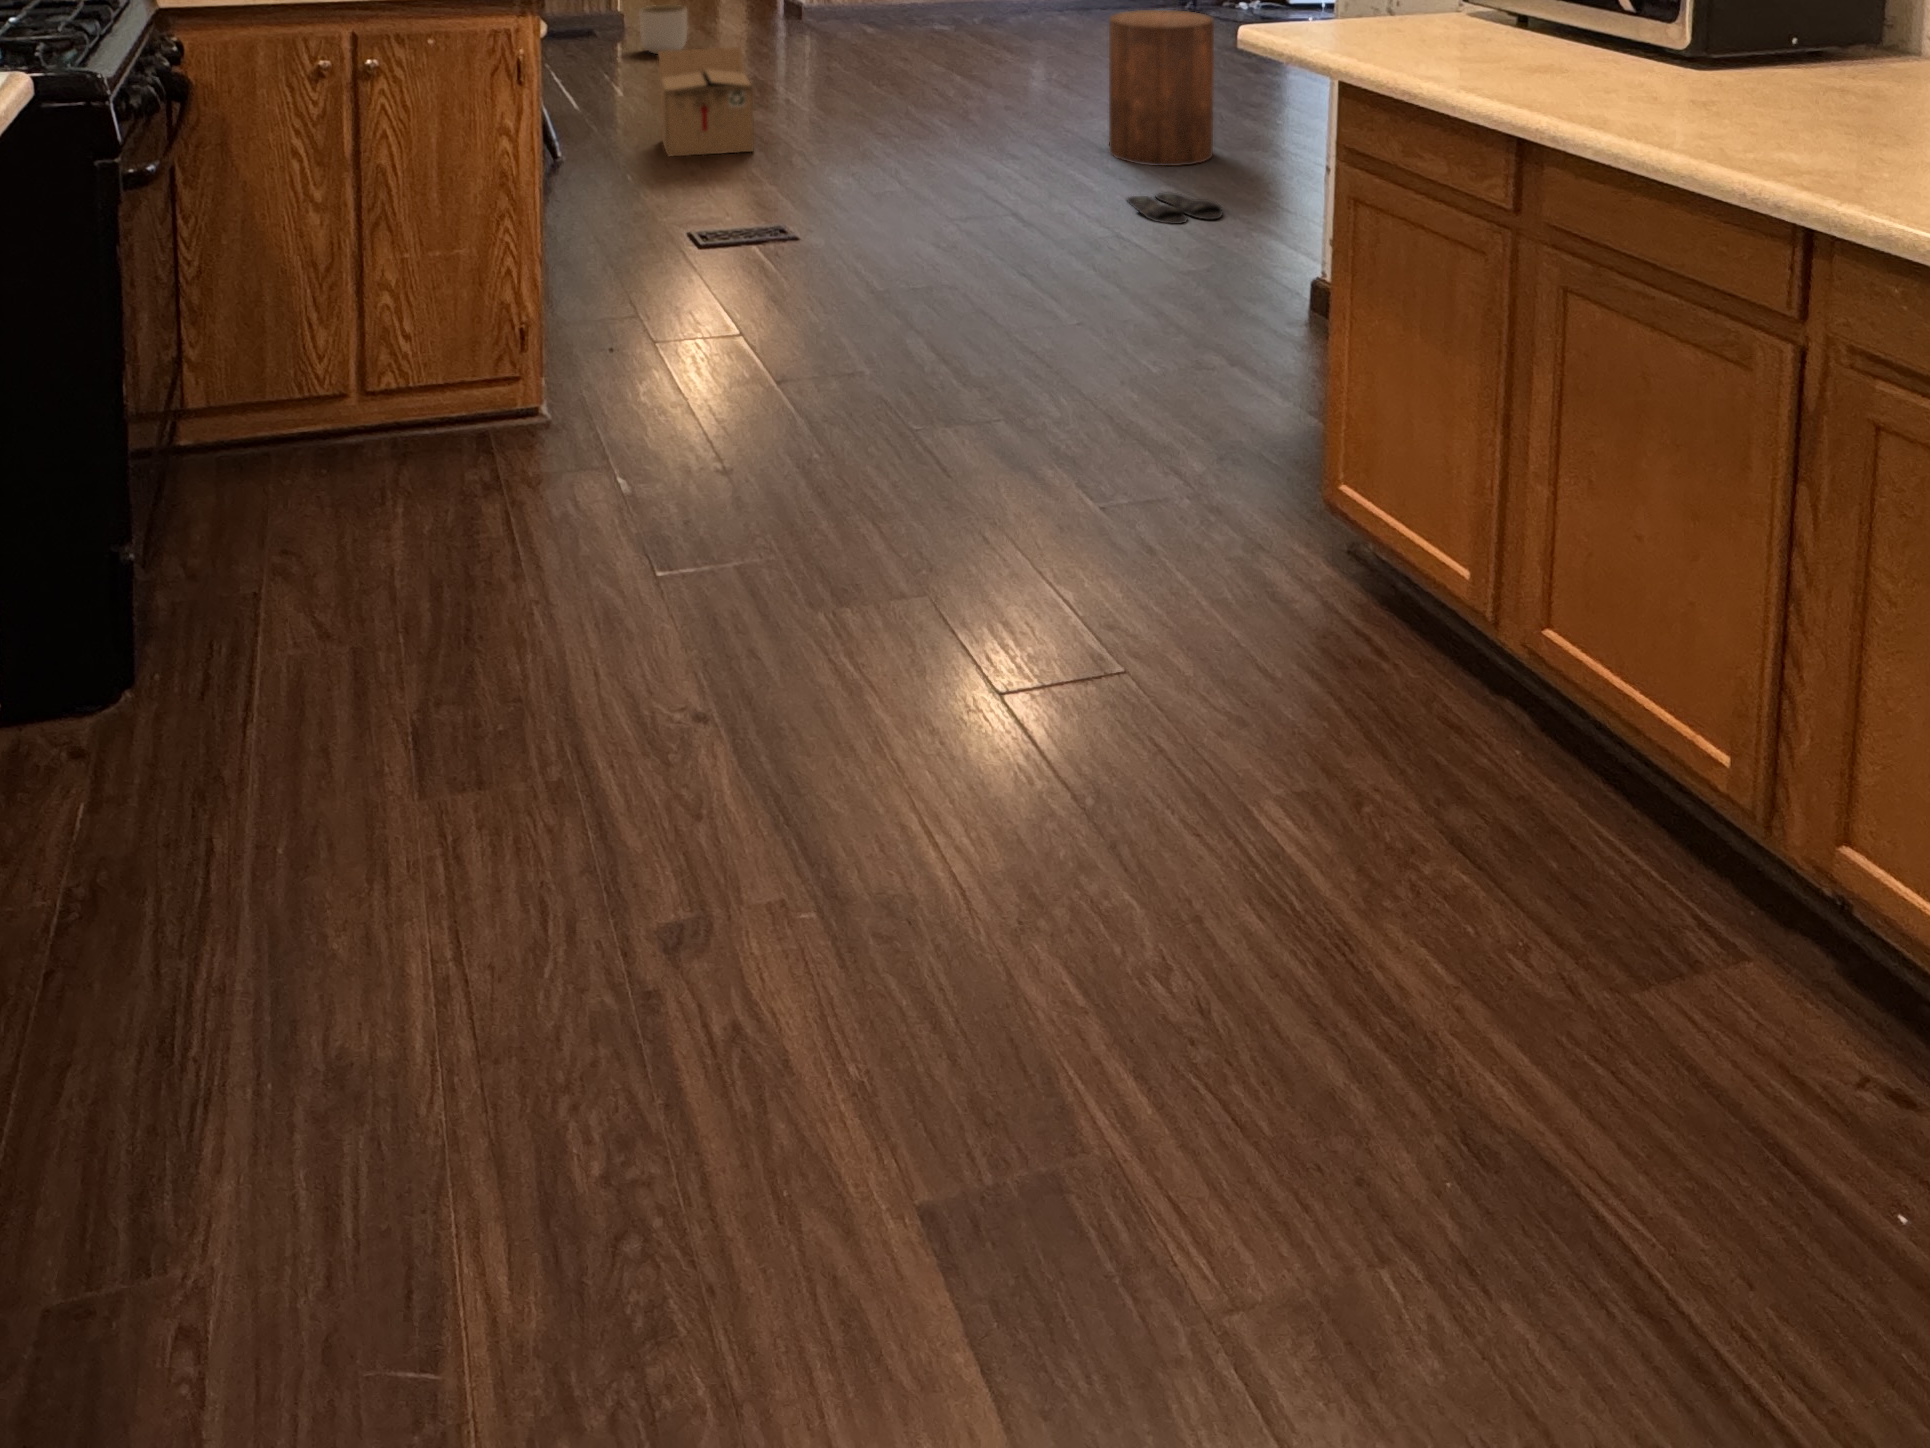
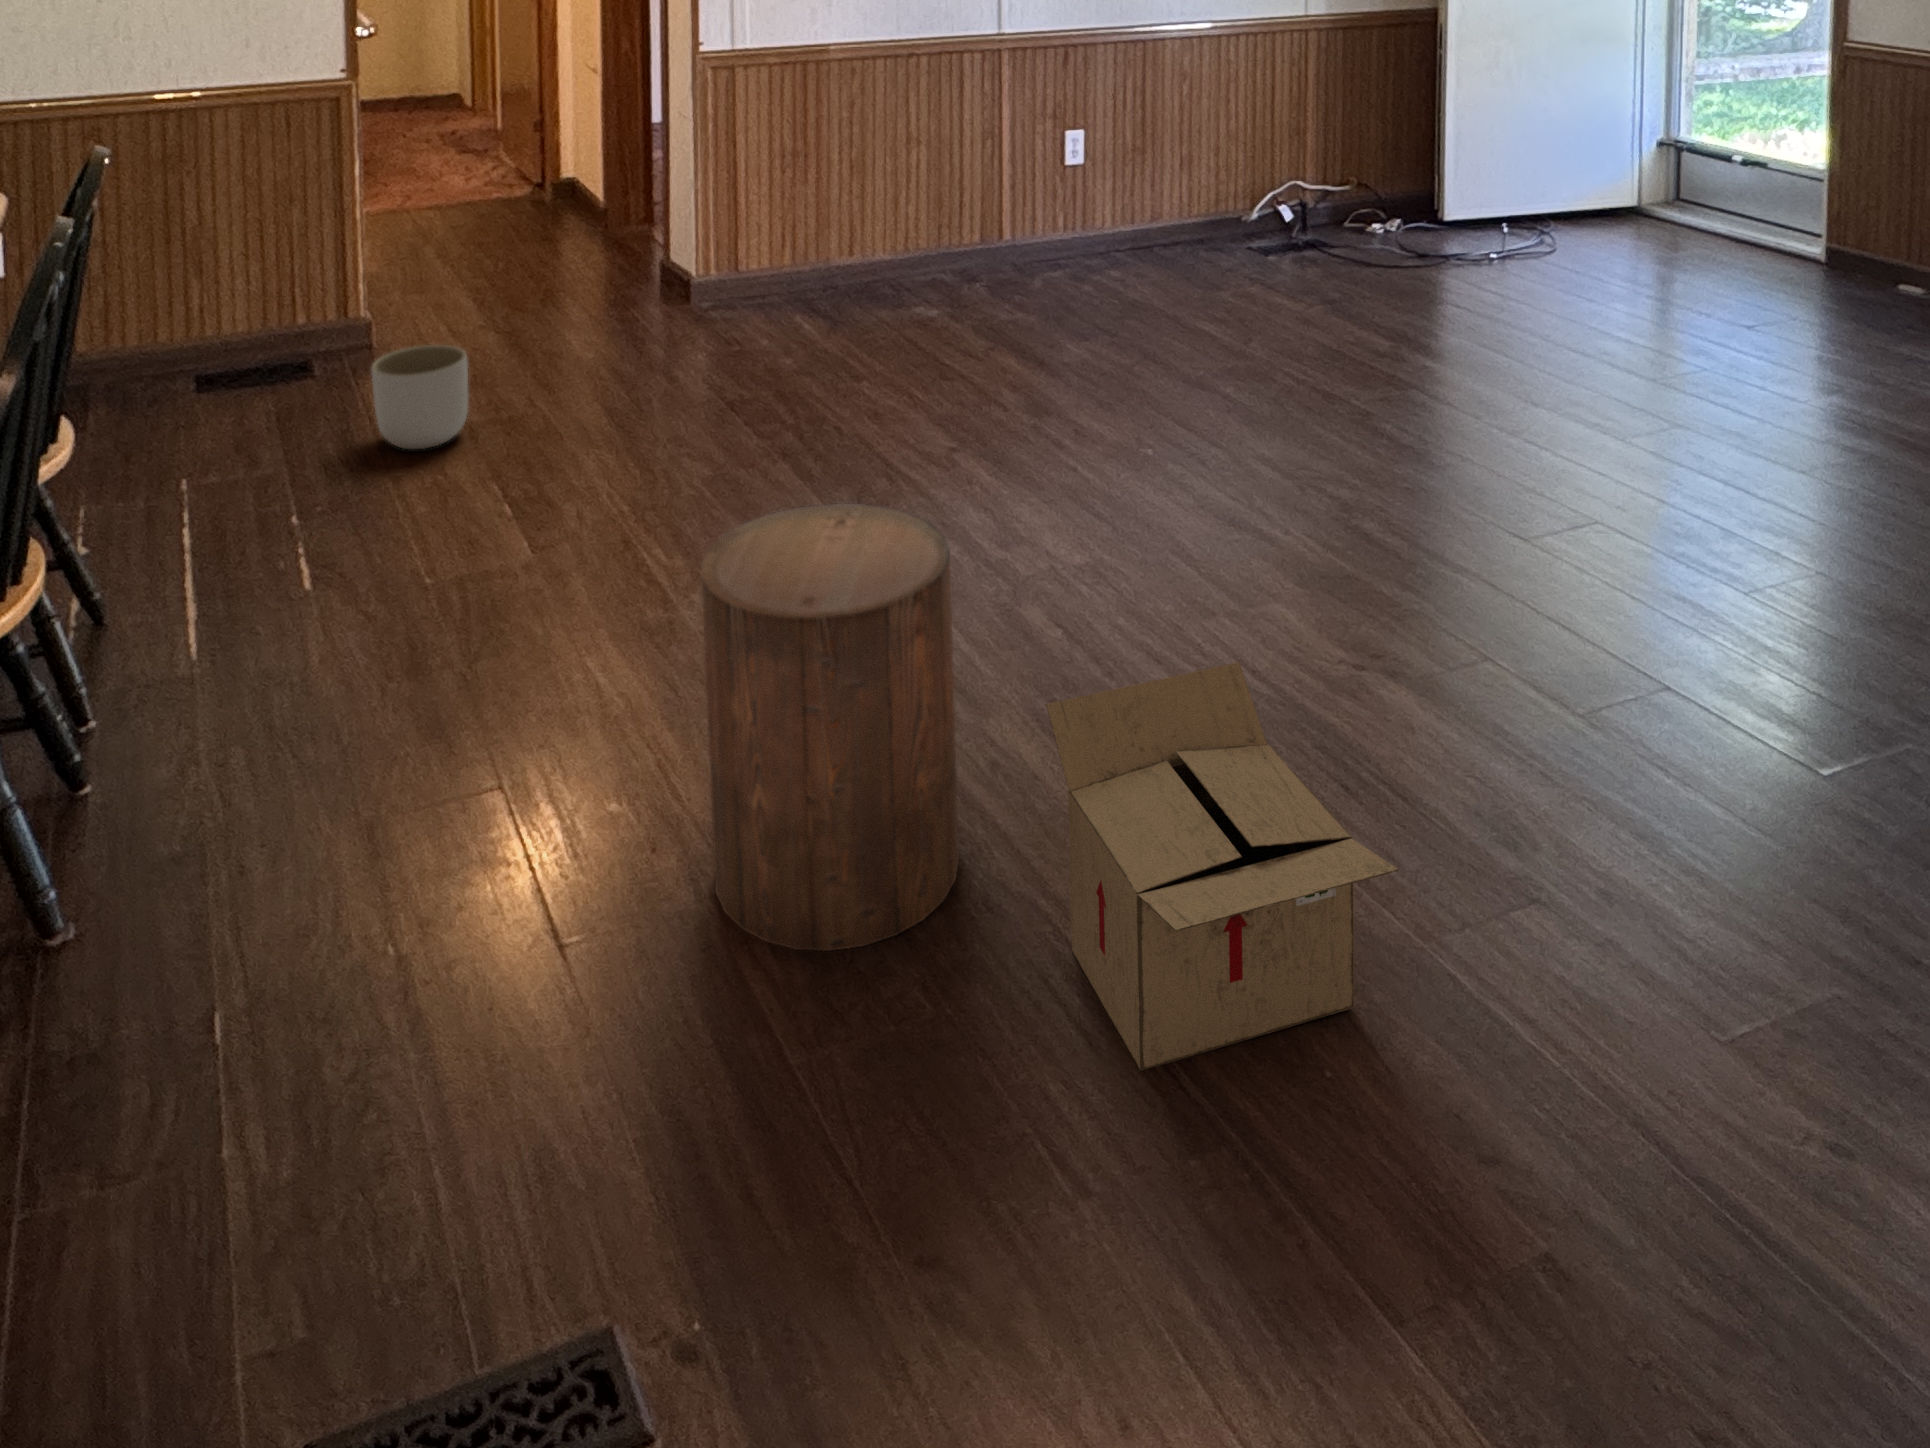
stool: present [1109,10,1214,166] -> present [701,504,959,951]
cardboard box: present [658,47,754,156] -> present [1046,662,1399,1071]
slippers: present [1127,192,1223,224] -> none [1555,1068,1856,1308]

